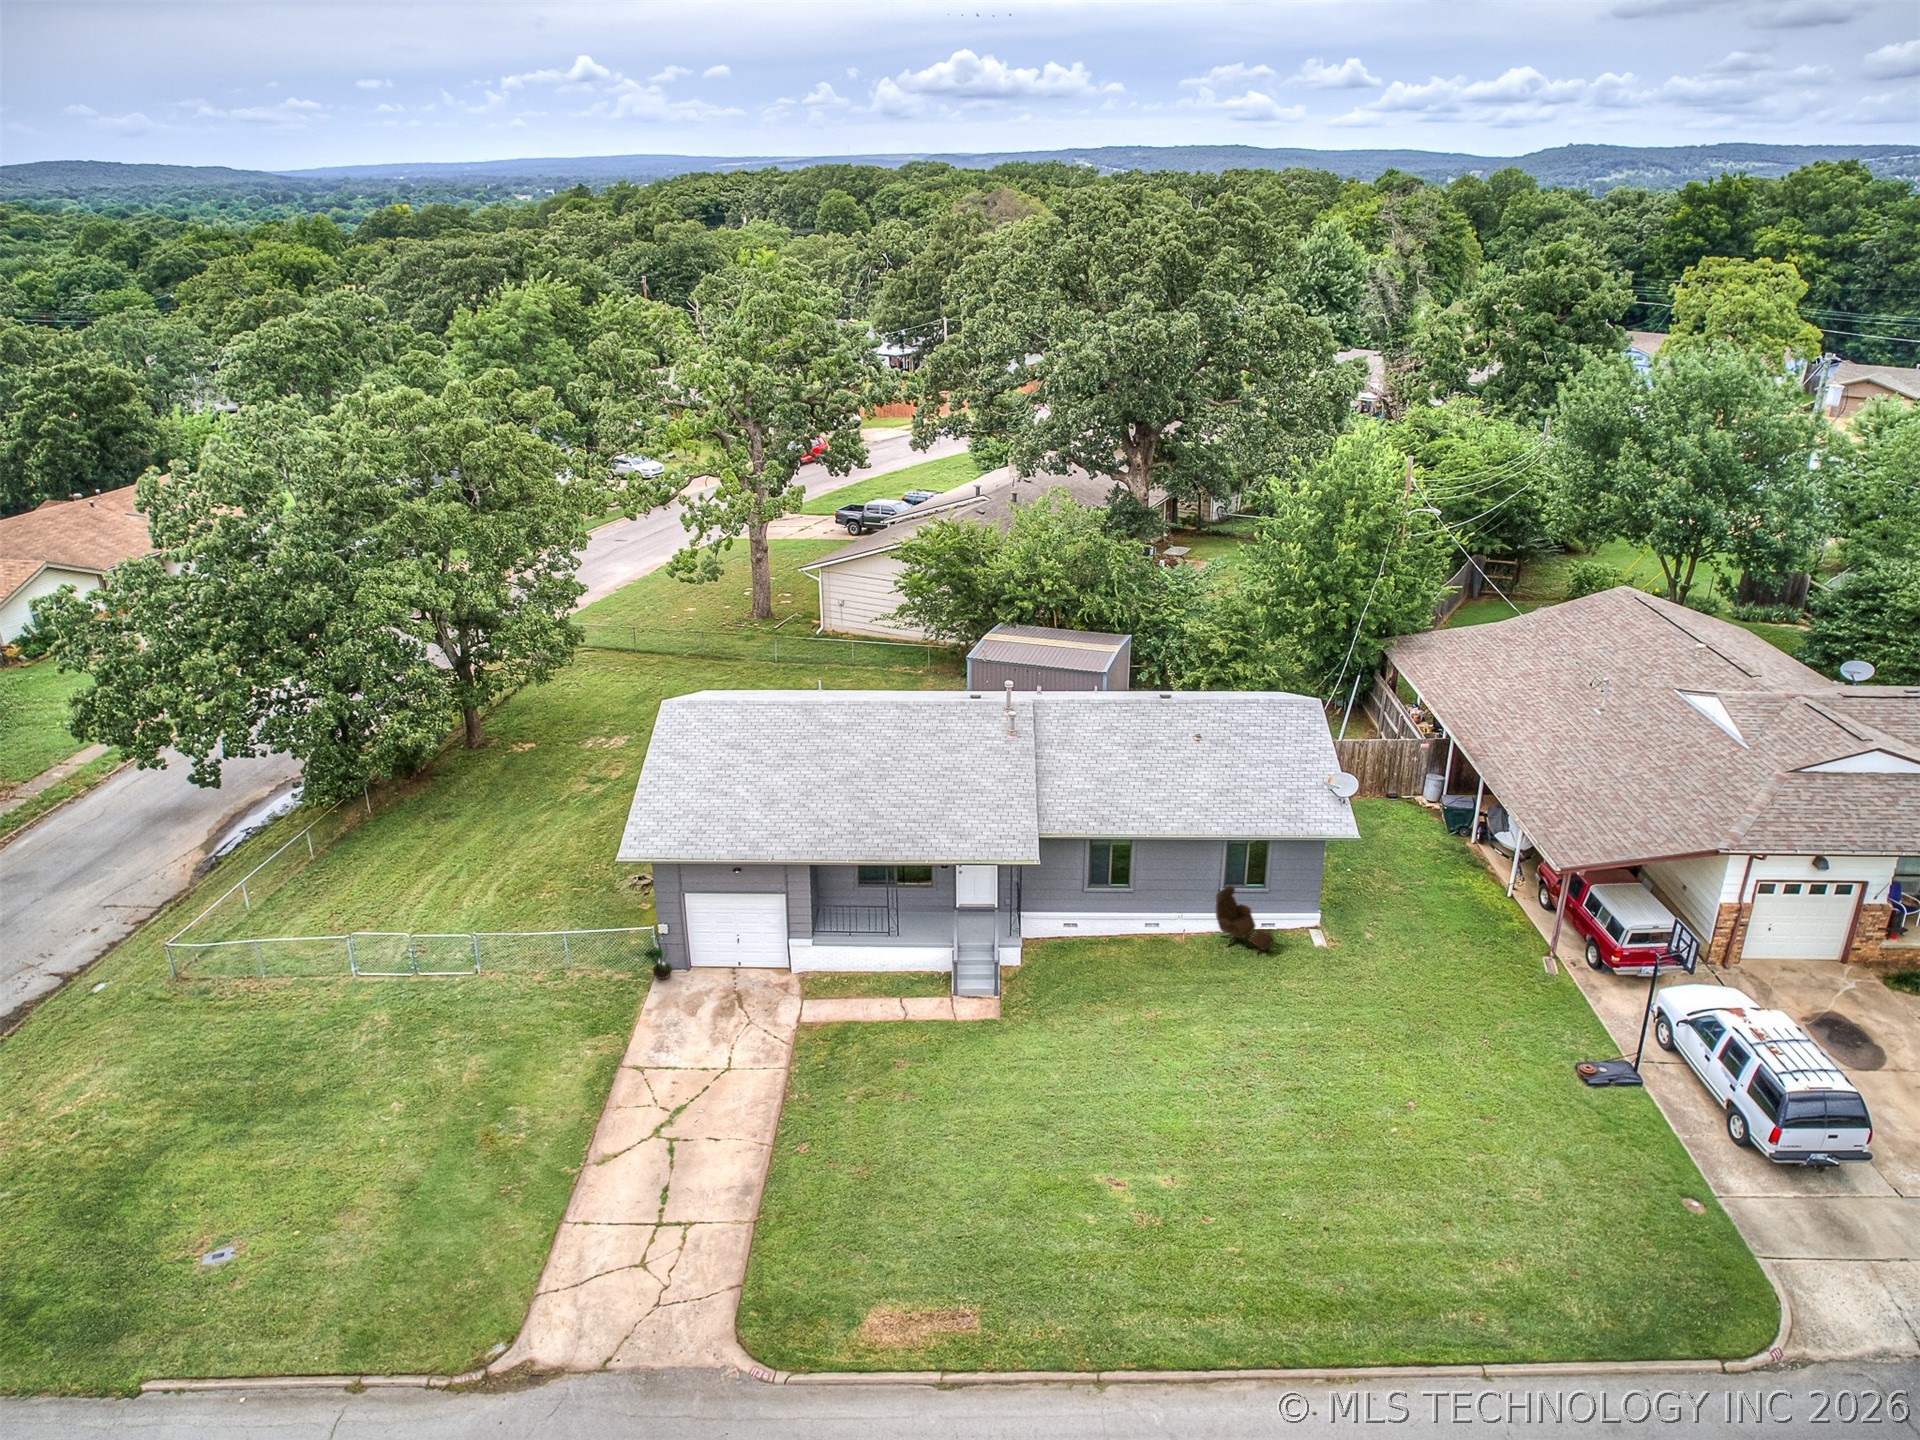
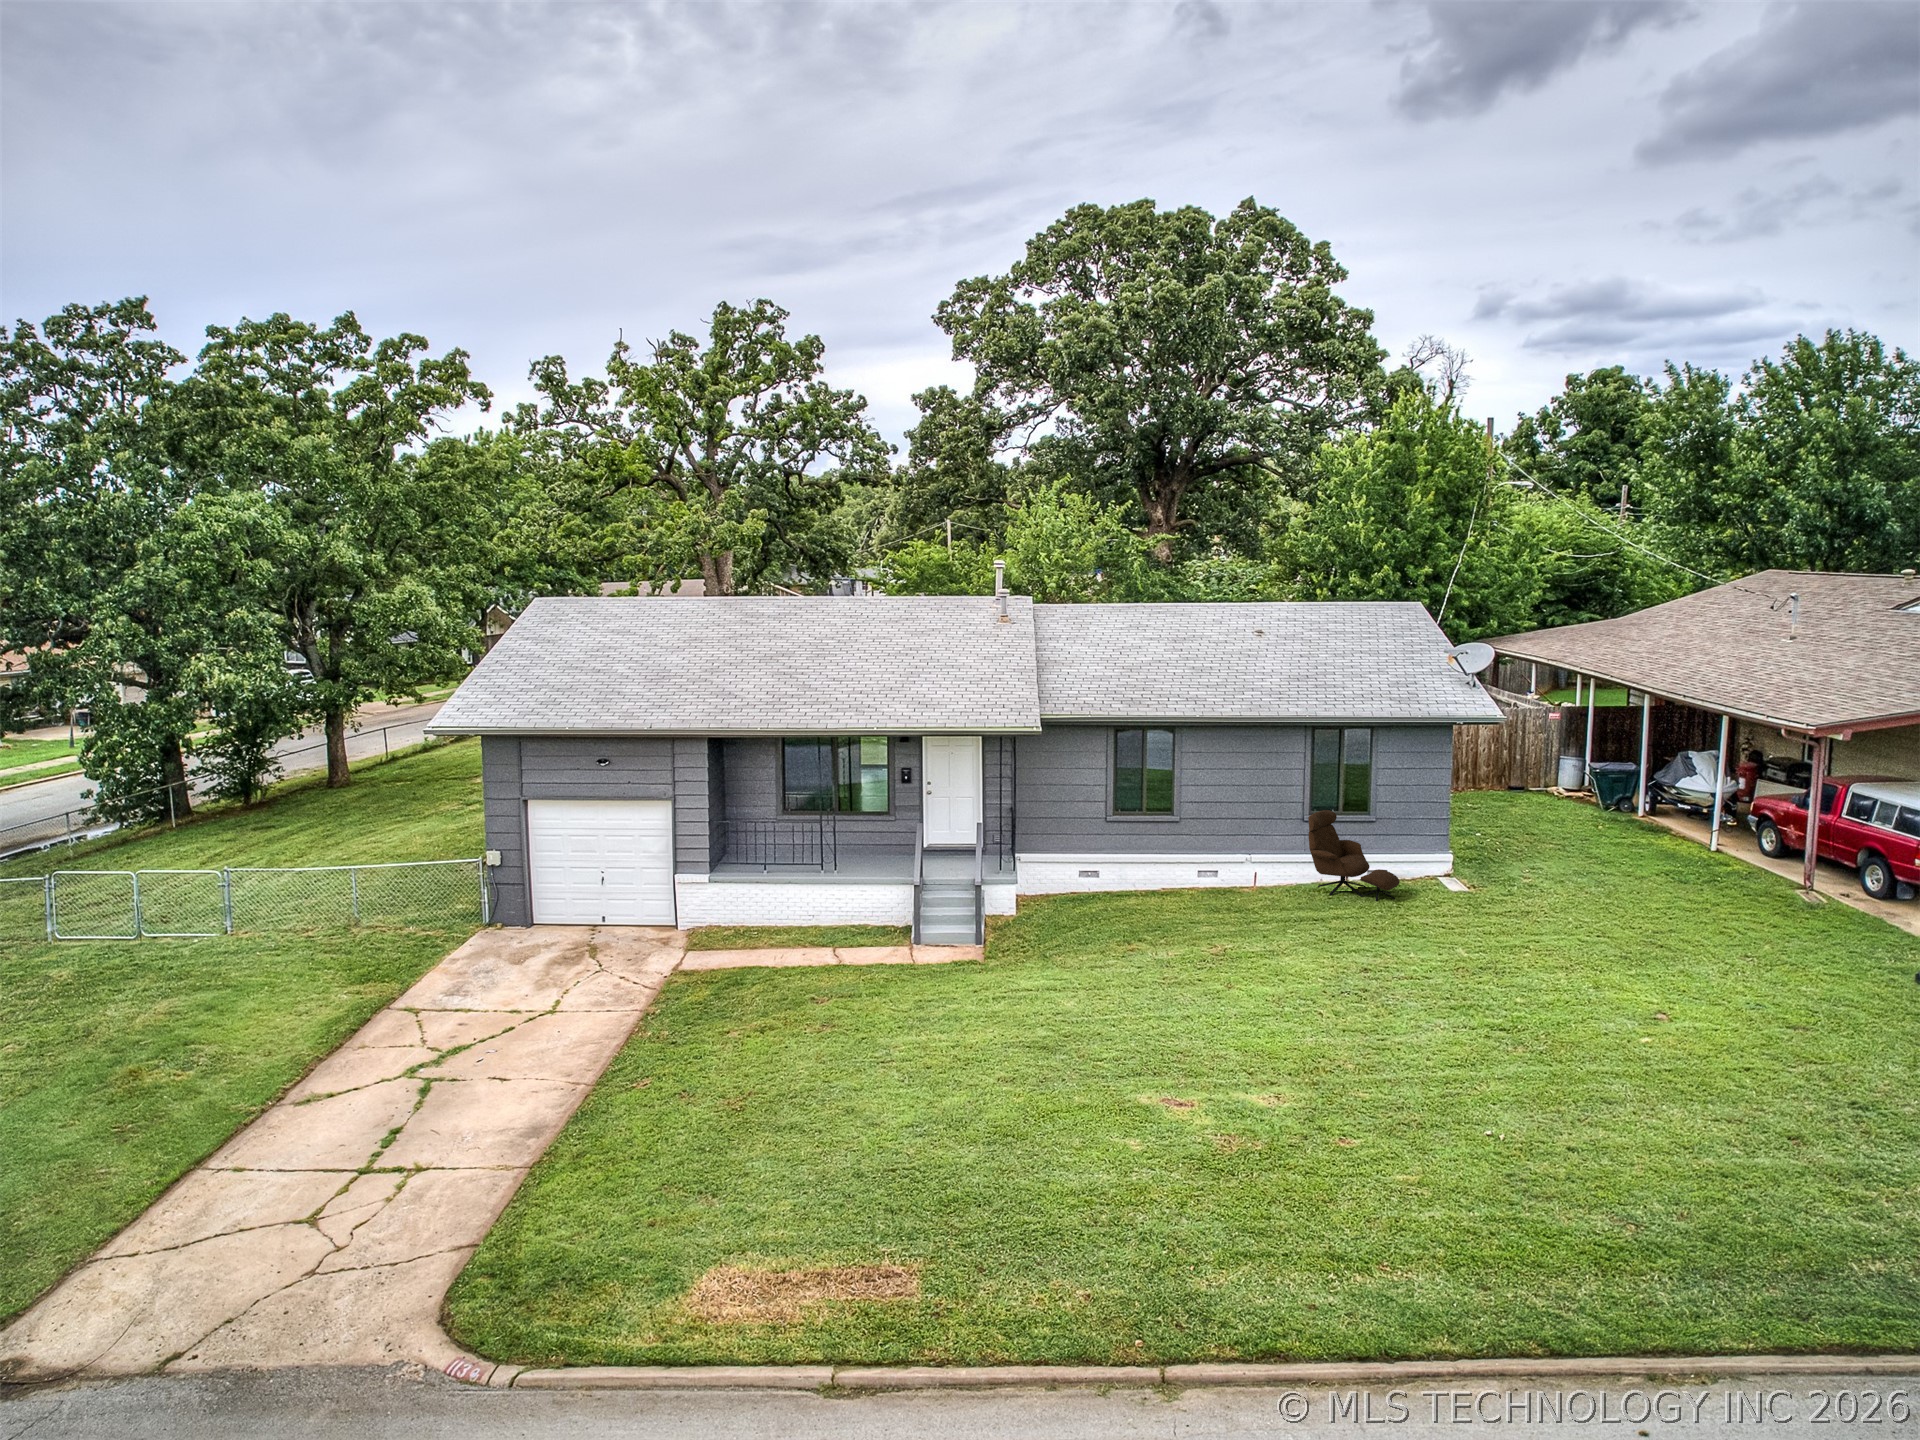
potted tree: present [644,947,672,979] -> none [452,871,500,932]

